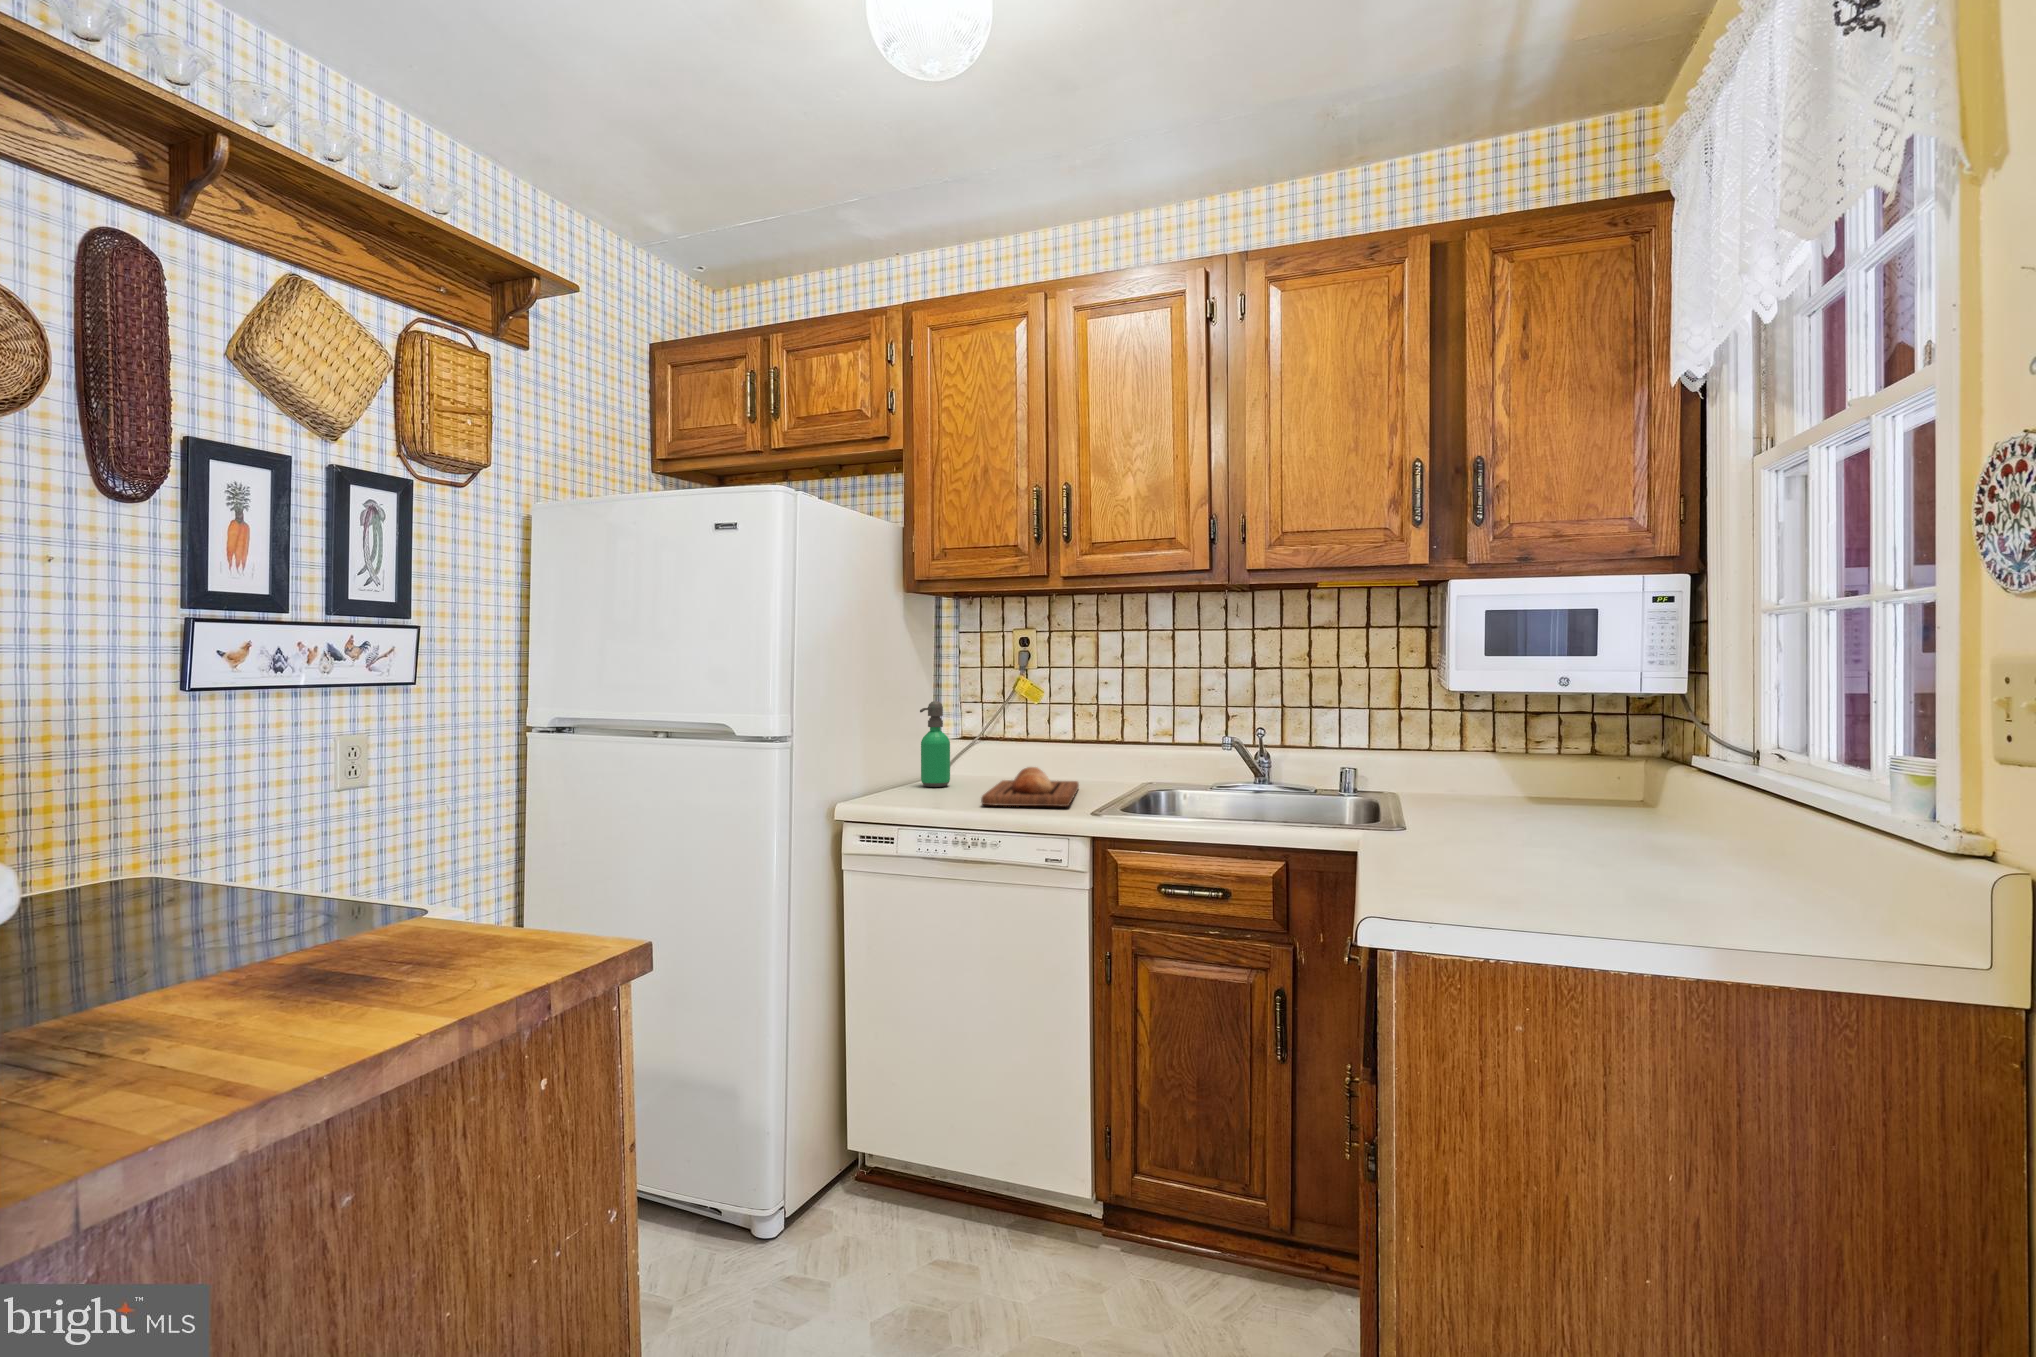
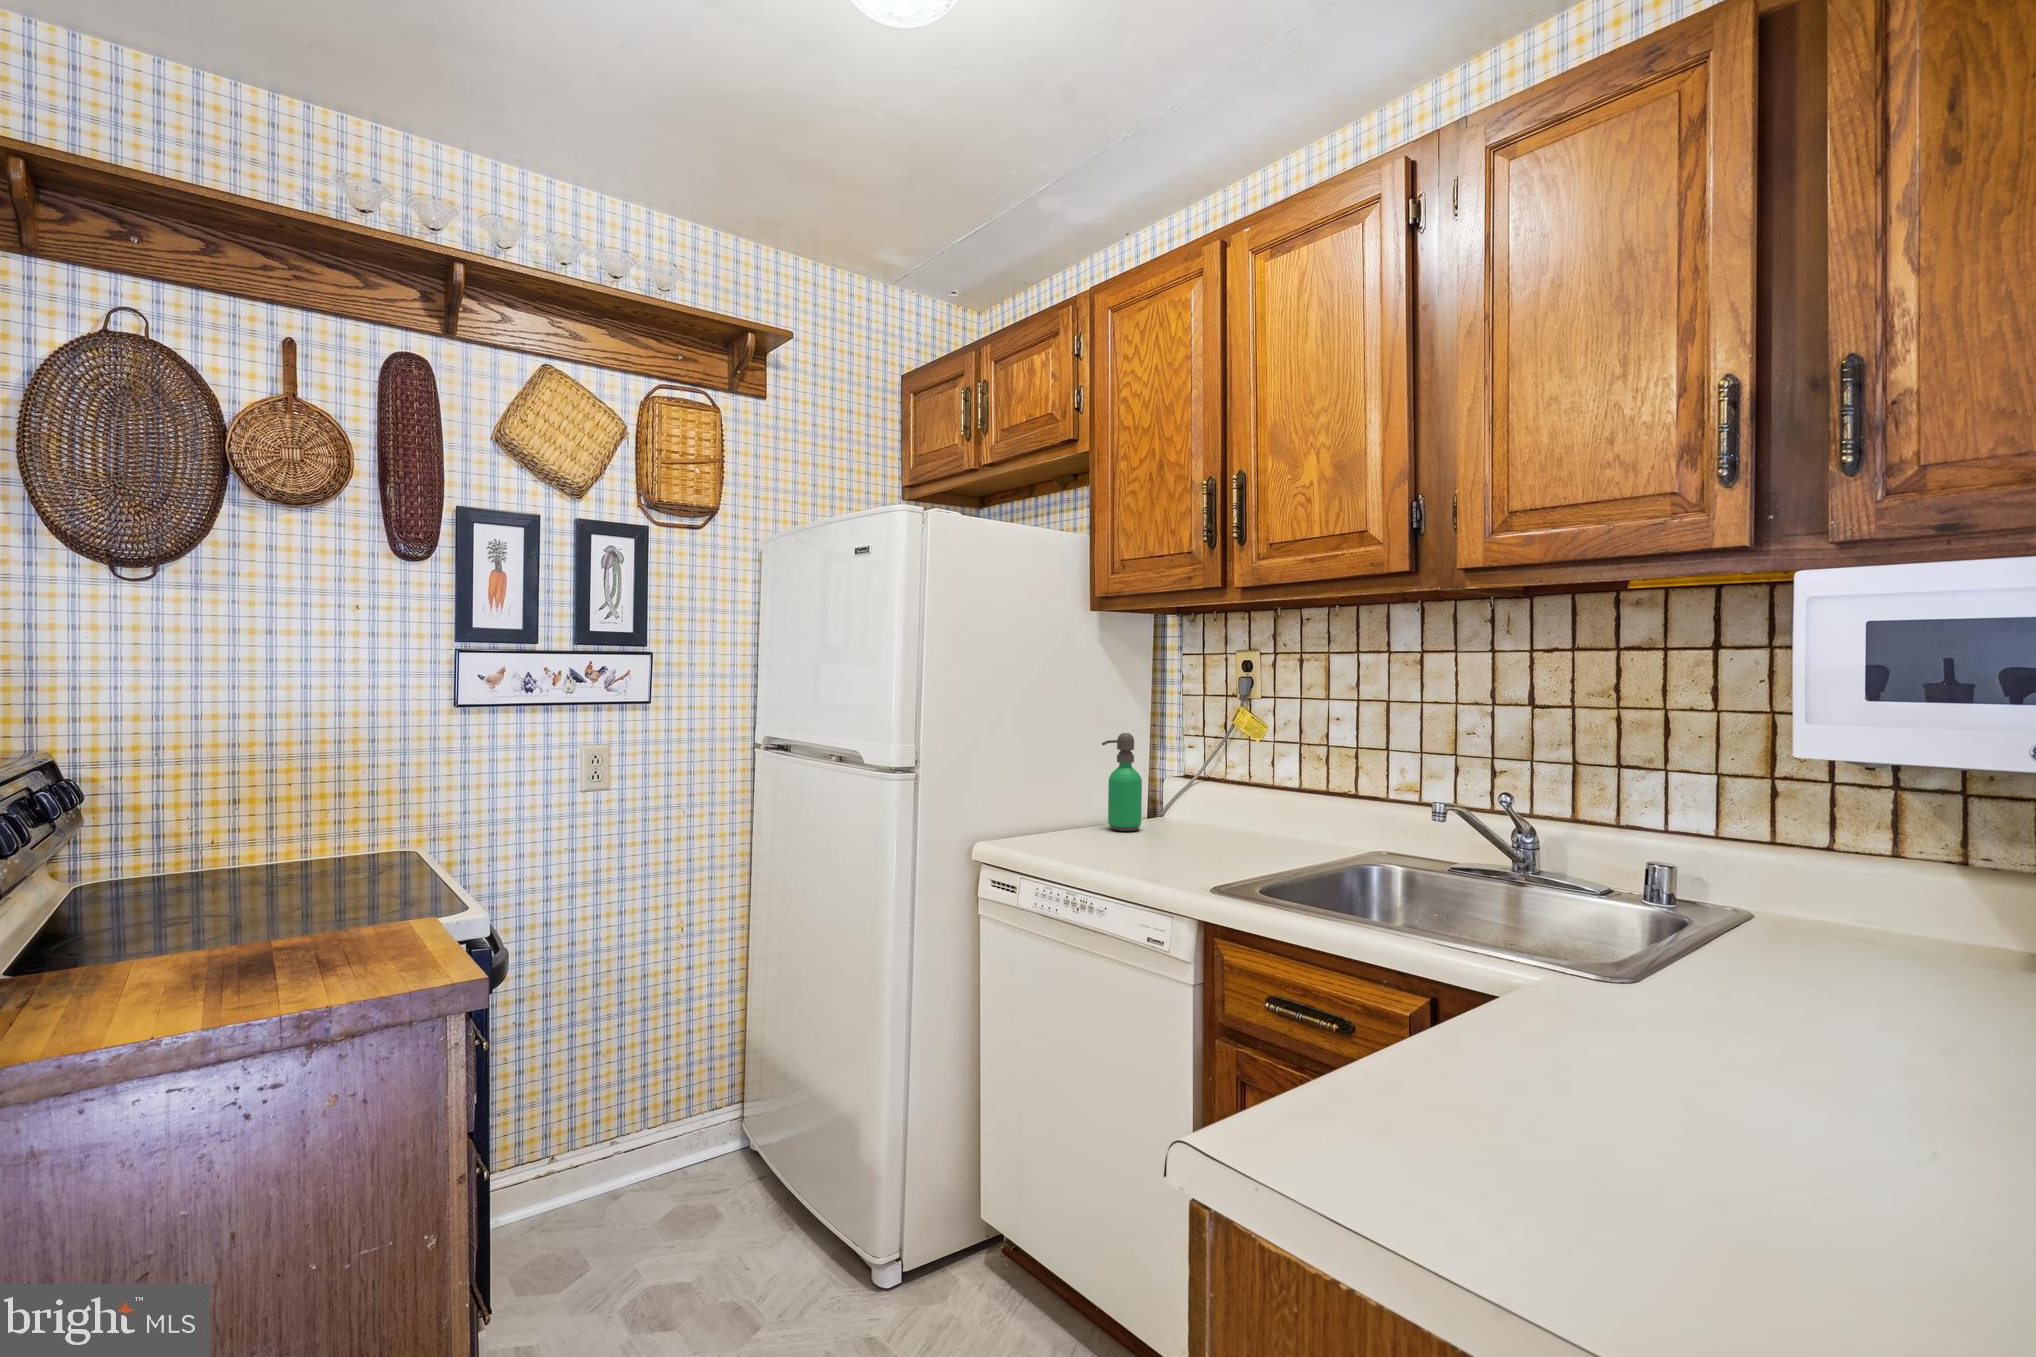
bread loaf: present [981,767,1079,806] -> none [1110,818,1281,875]

